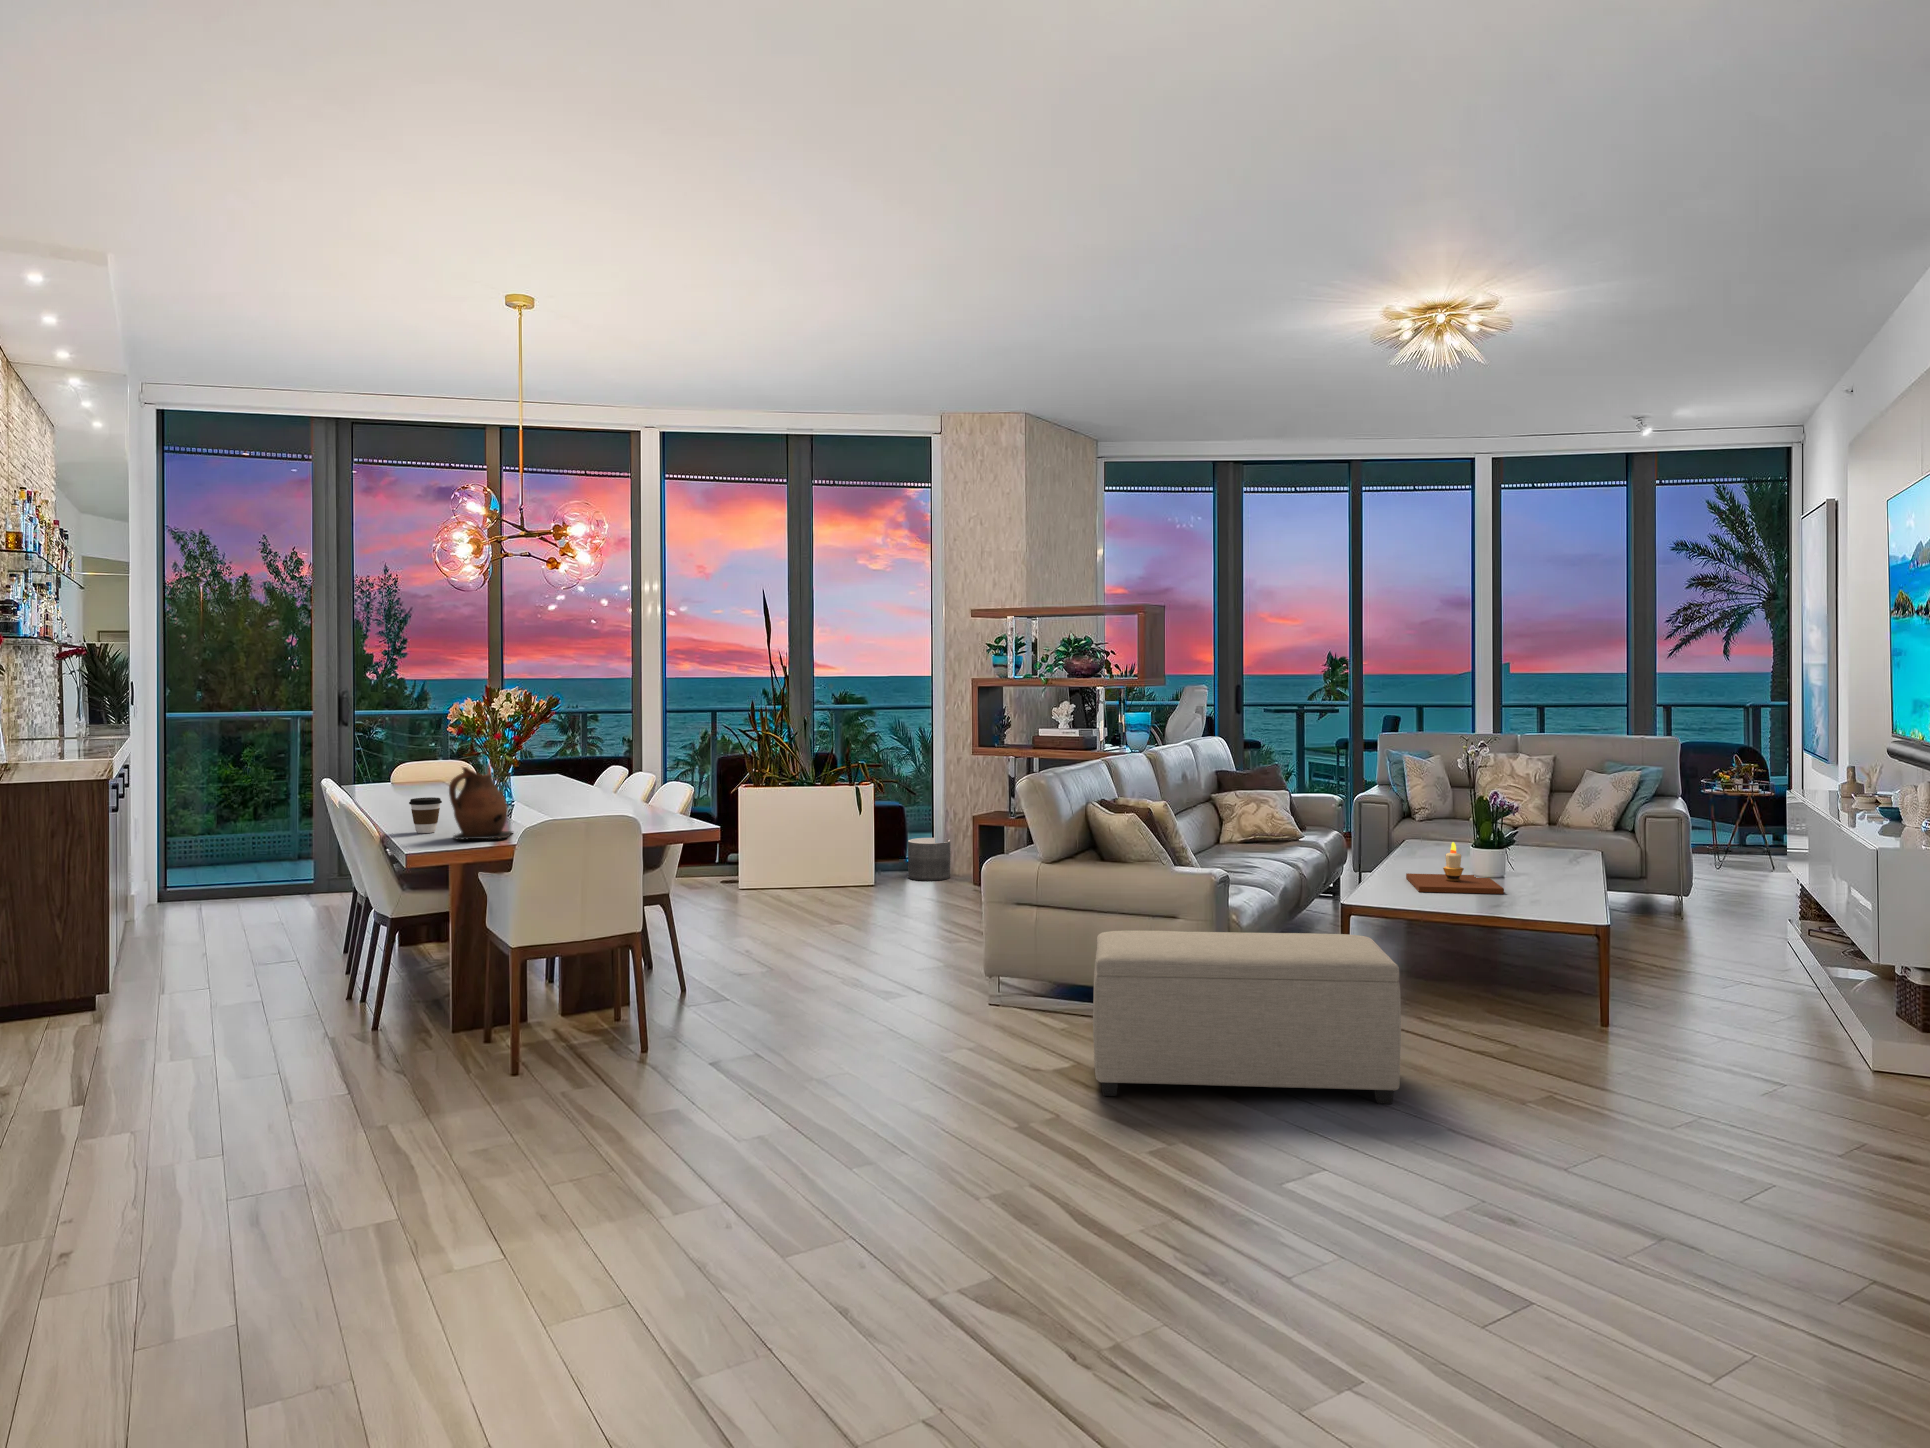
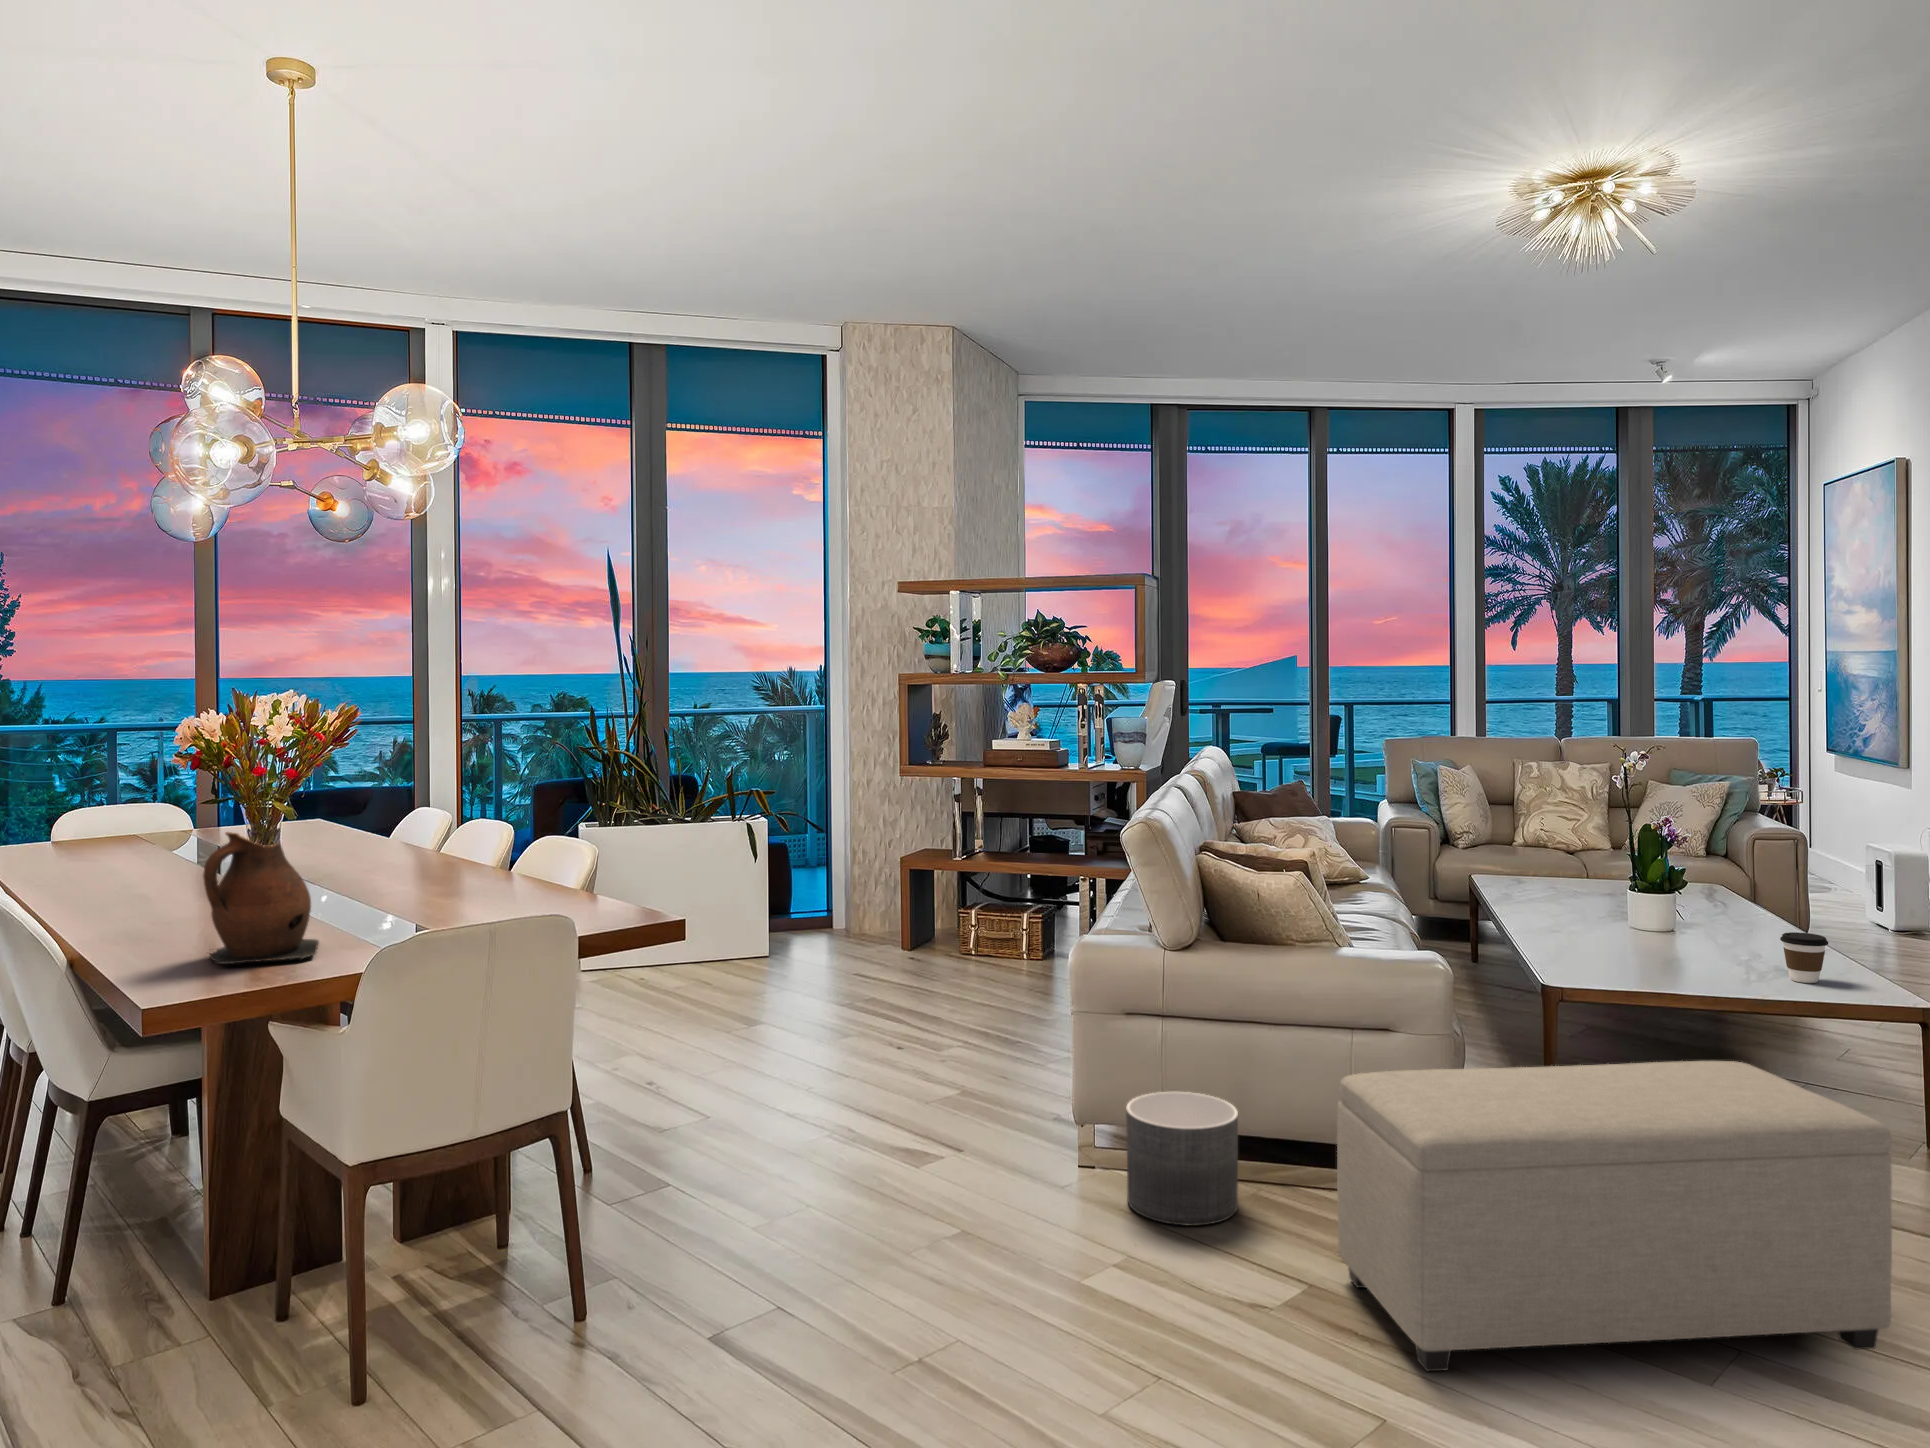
coffee cup: present [409,797,442,833] -> present [1780,932,1828,983]
planter: present [908,838,950,881] -> present [1126,1092,1238,1226]
candle: present [1406,842,1504,894] -> none [1579,889,1744,962]

